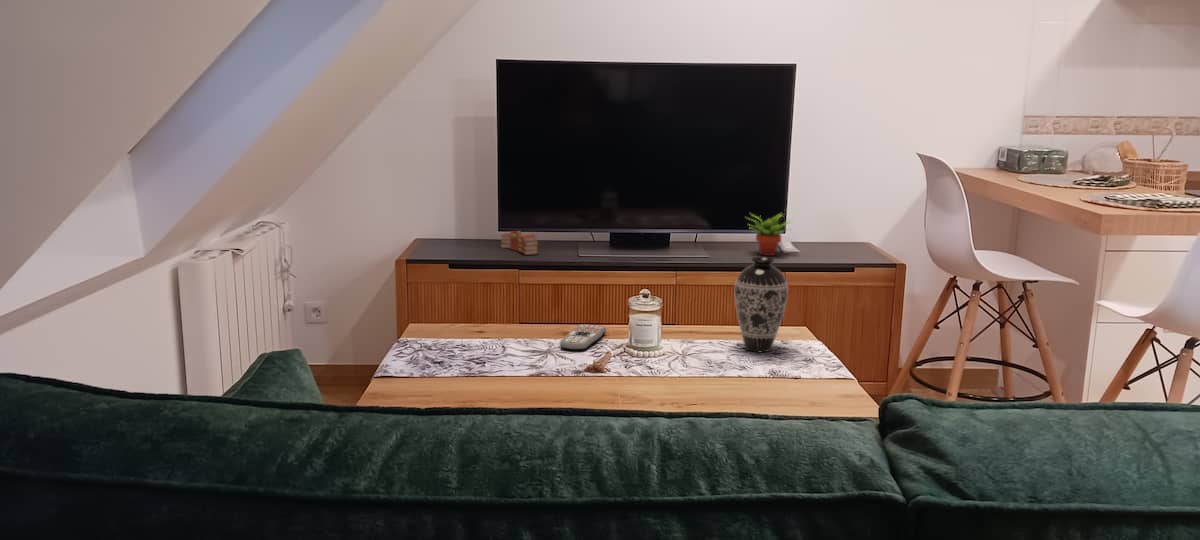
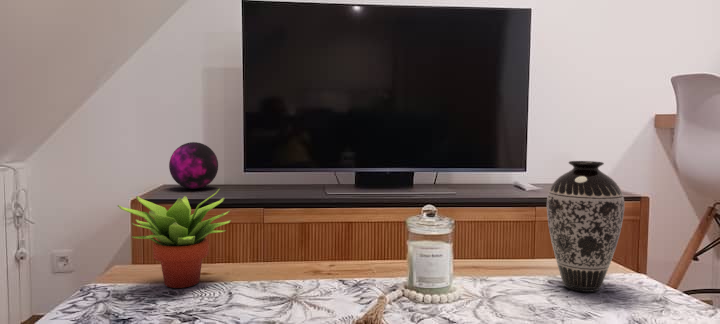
decorative orb: none [426,201,473,247] -> present [169,142,218,189]
succulent plant: present [749,210,789,256] -> present [118,189,231,288]
book: present [501,231,538,255] -> none [246,170,283,194]
remote control: present [560,324,606,351] -> none [311,260,370,296]

